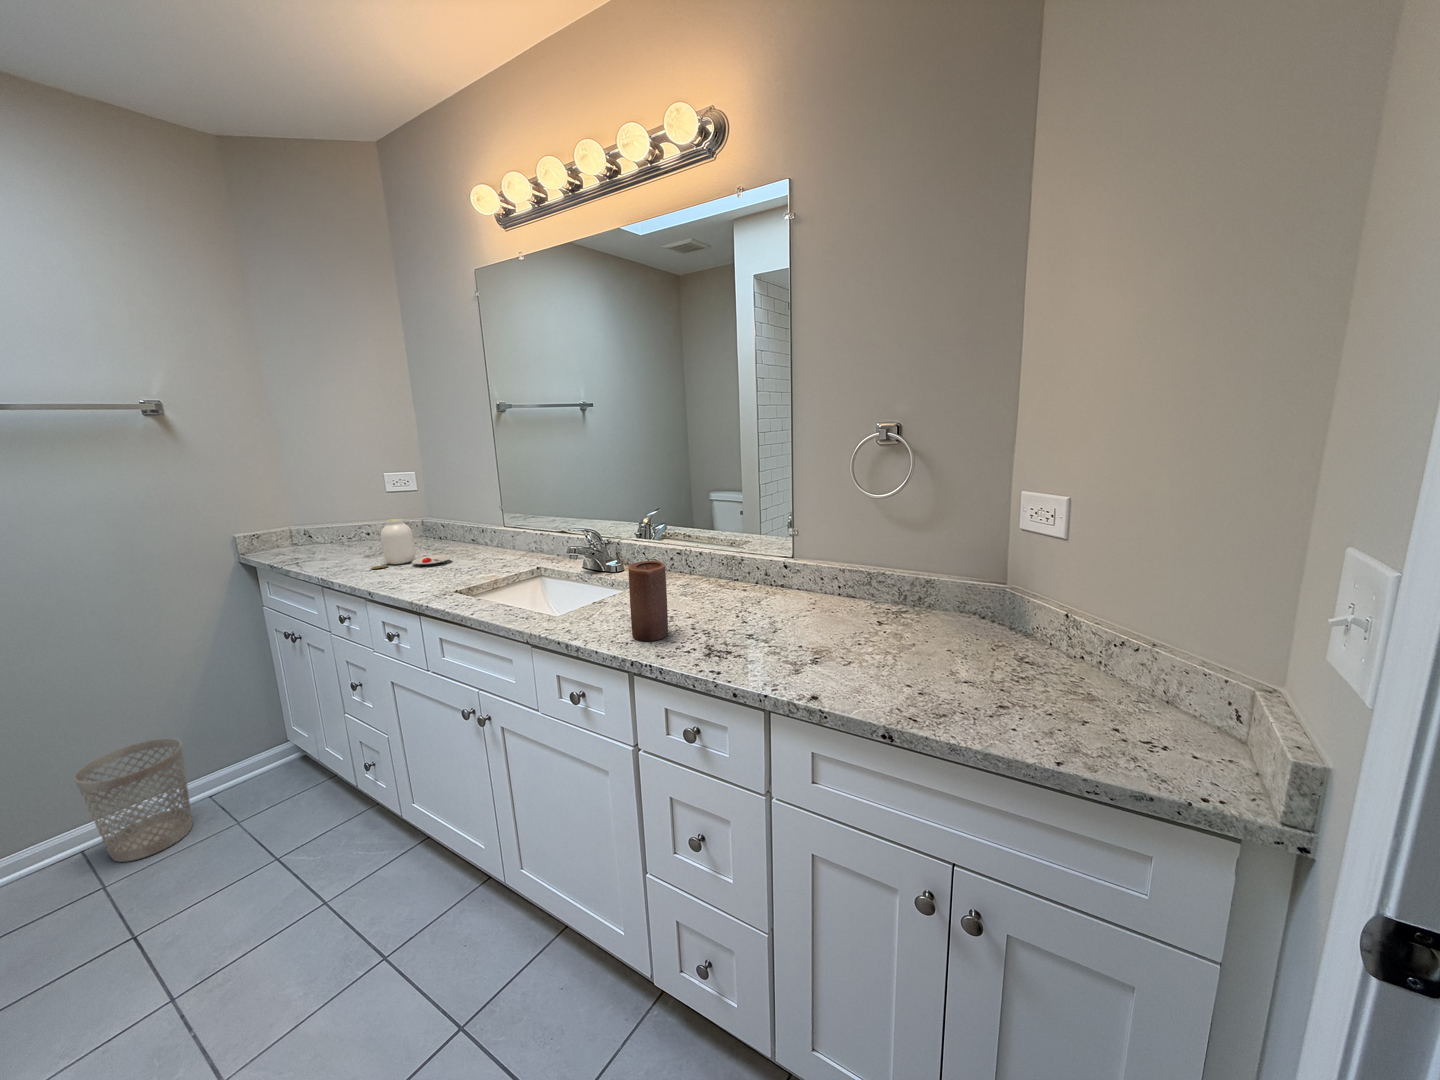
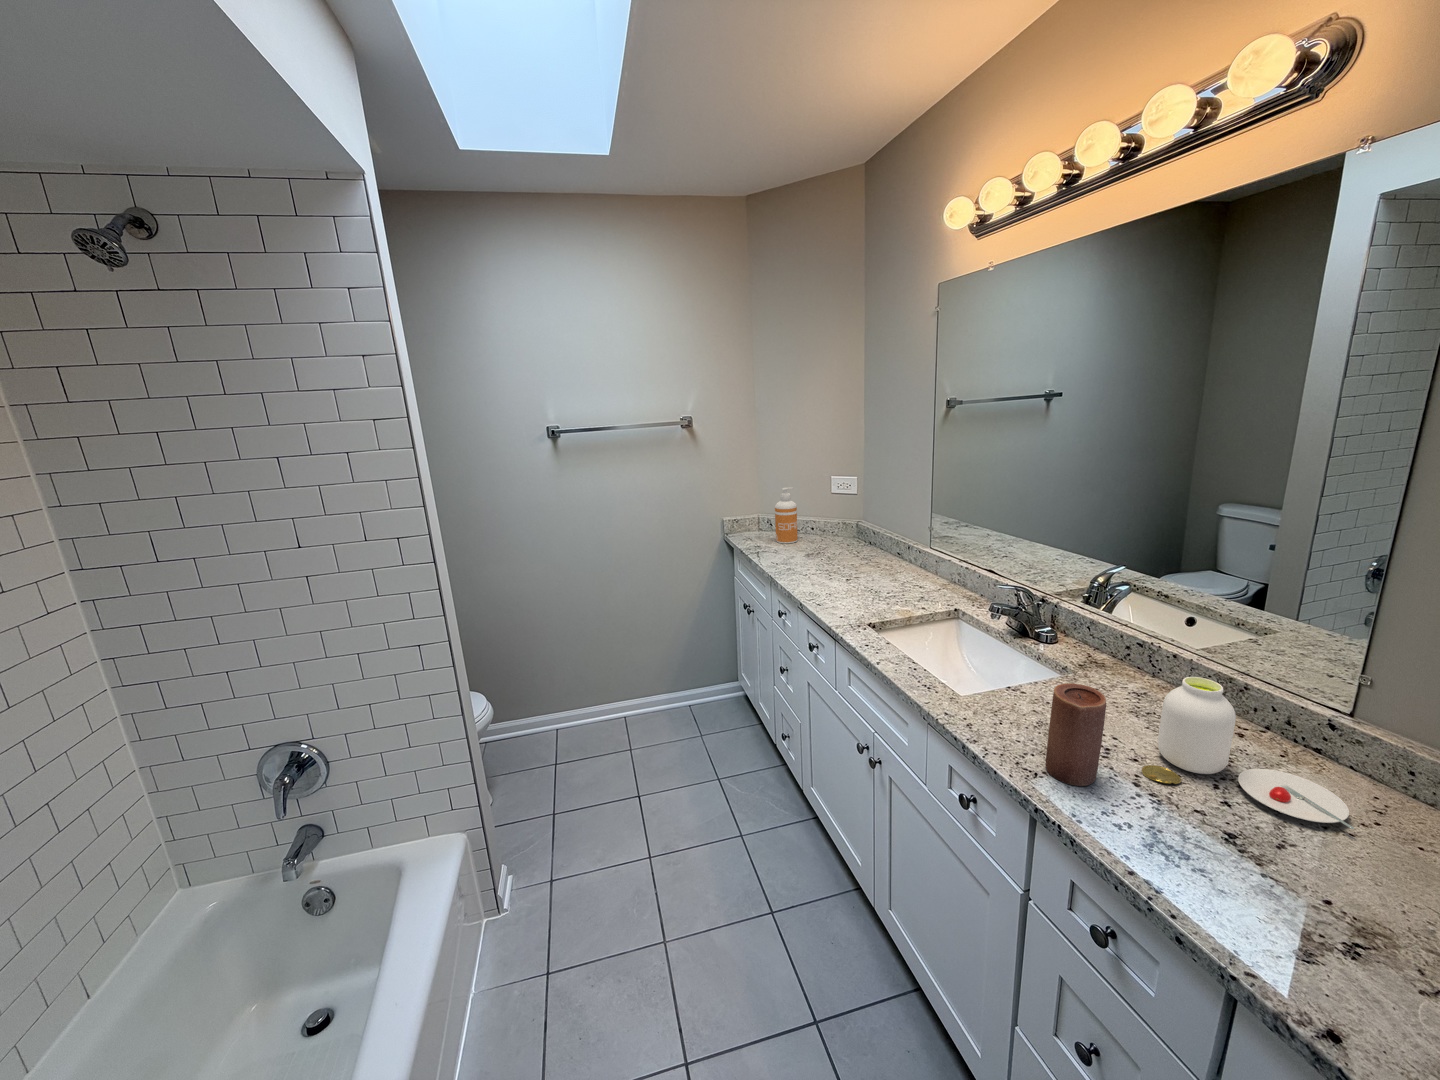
soap dispenser: none [313,486,351,552] -> present [775,487,798,544]
jar: present [370,519,452,569] -> present [1142,677,1354,829]
wastebasket: present [74,738,192,862] -> none [626,659,678,738]

